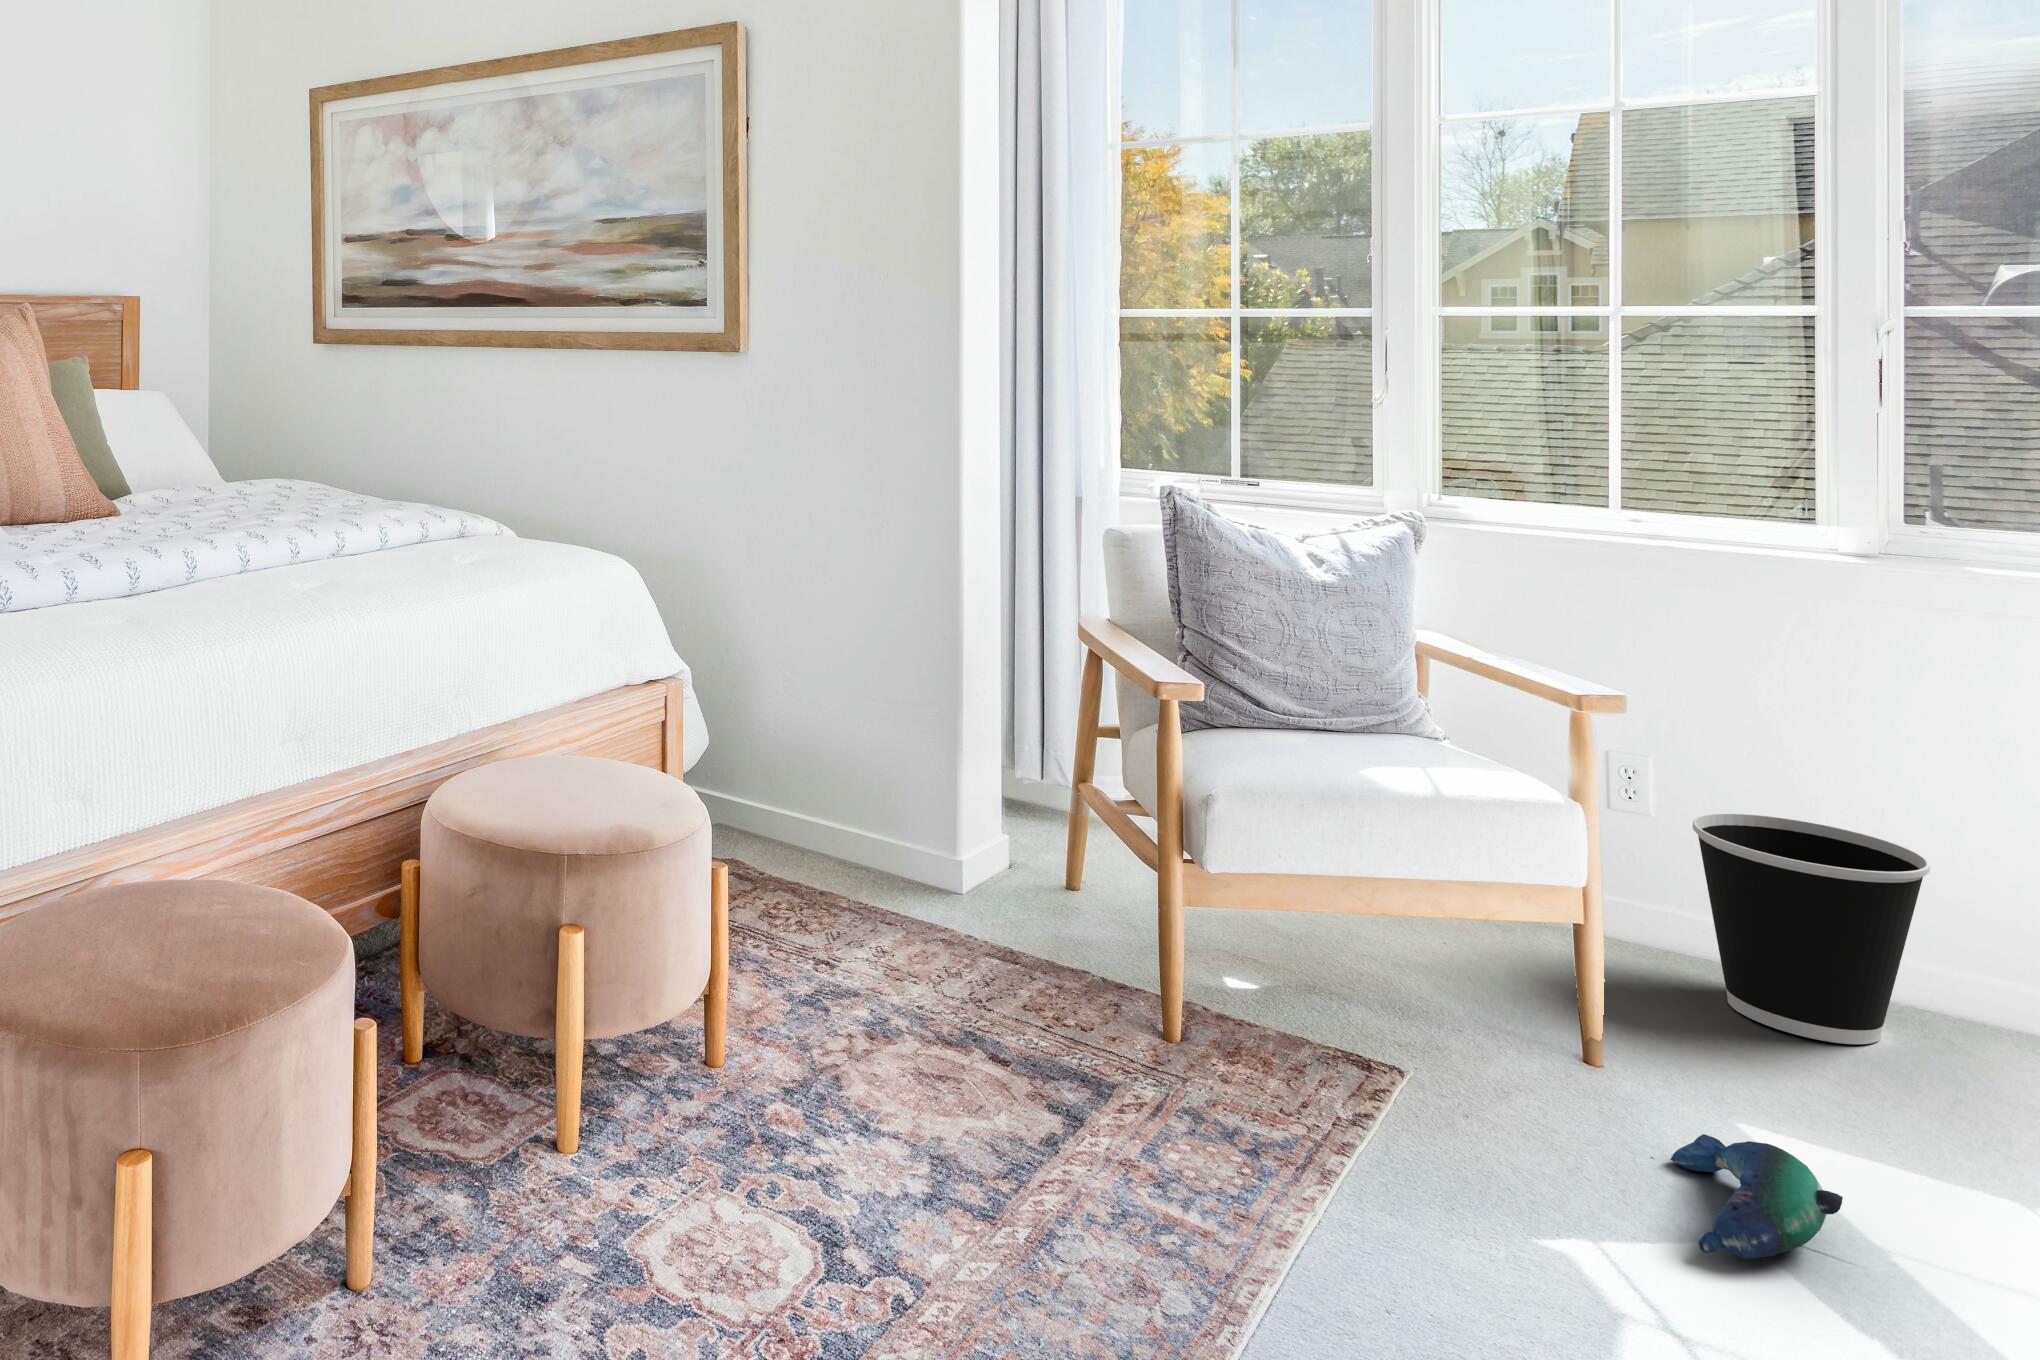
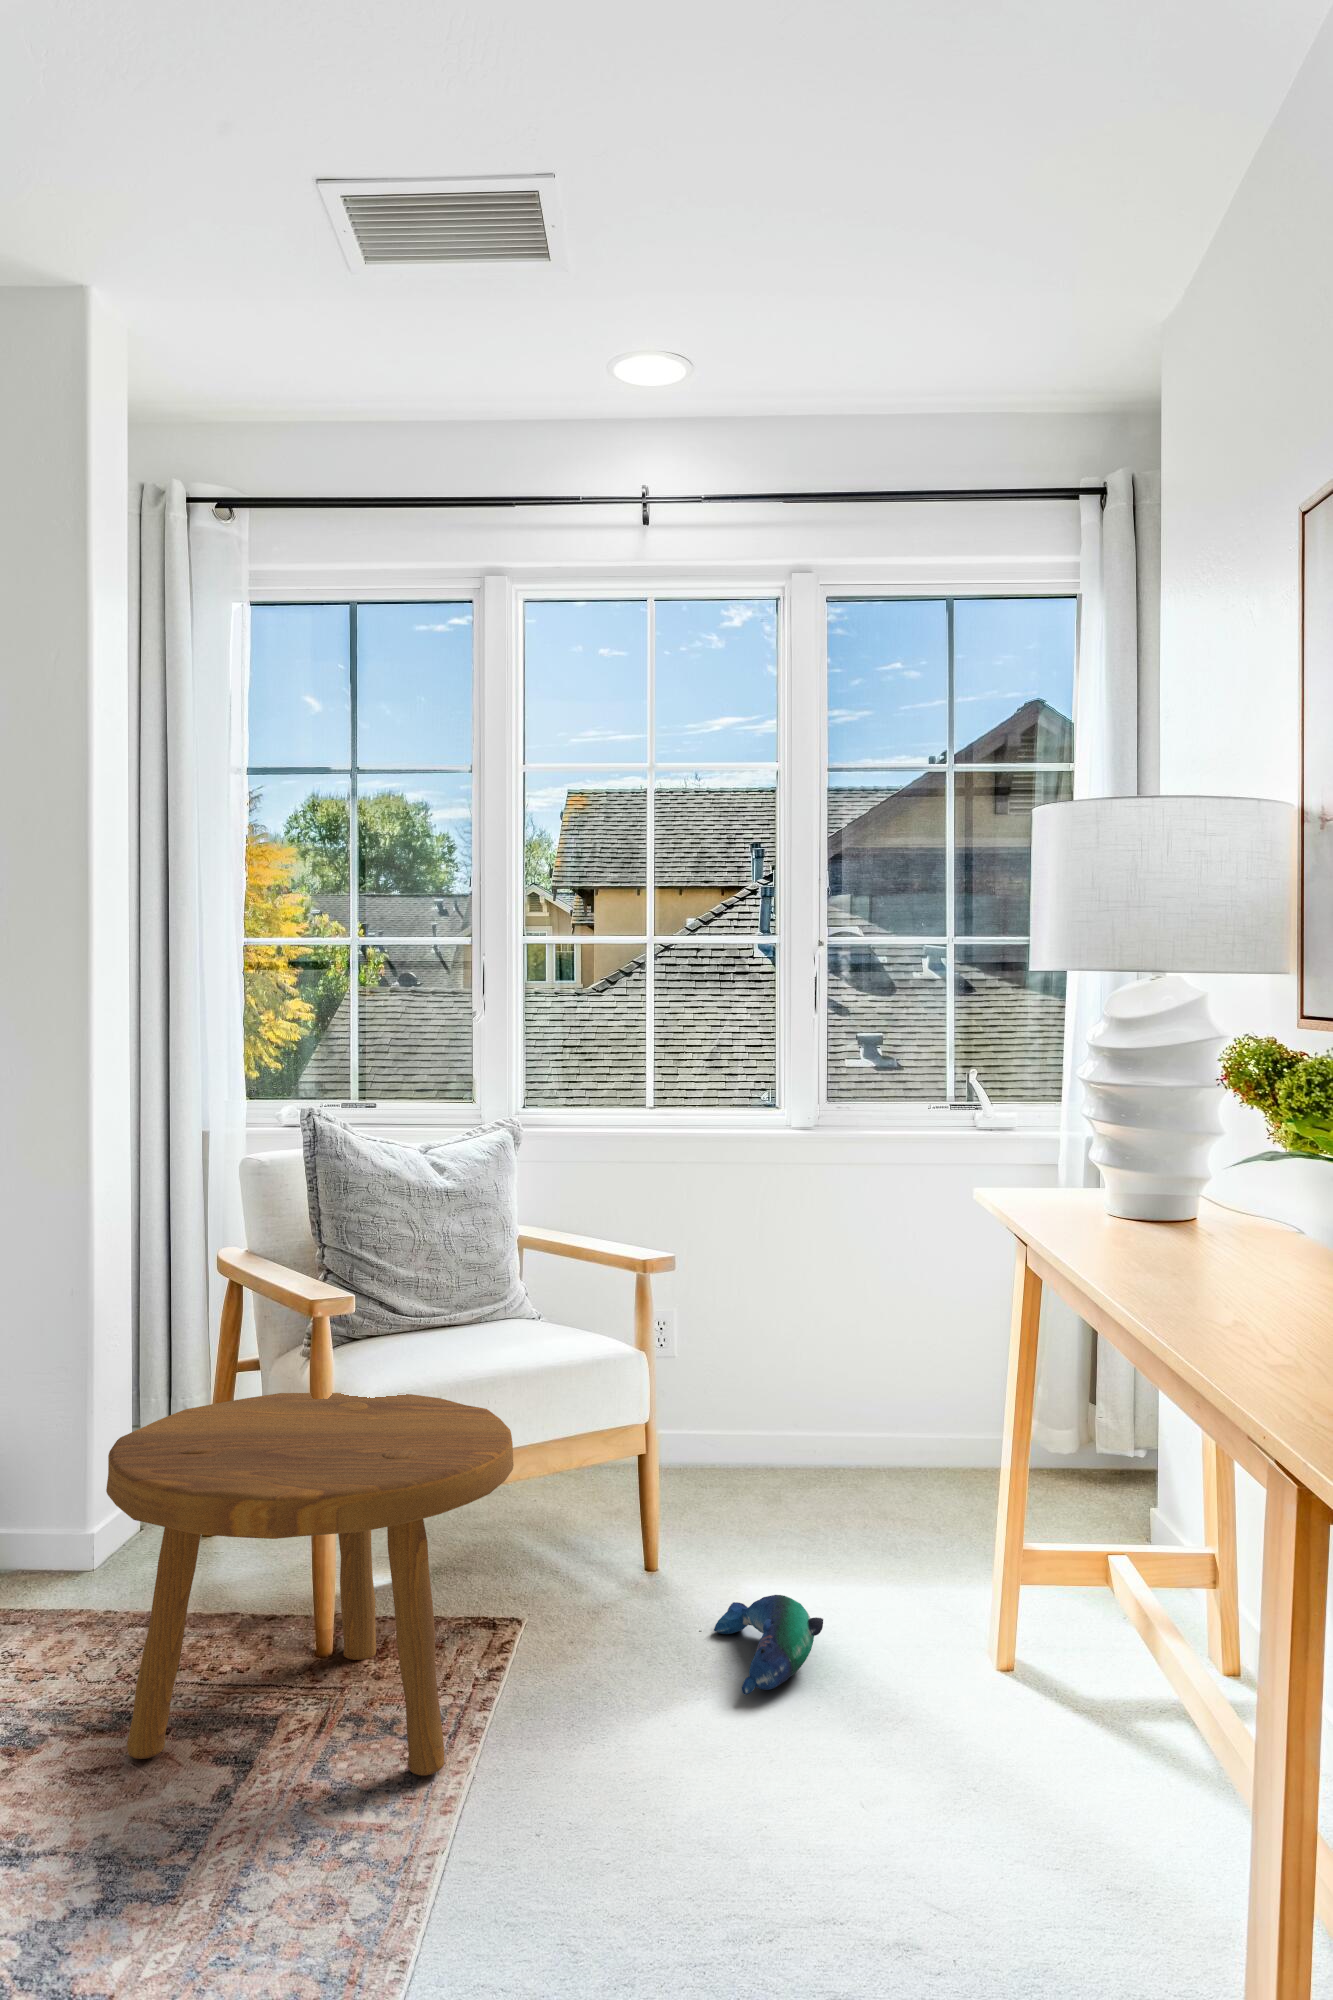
footstool: none [952,768,1380,1199] -> present [106,1393,514,1775]
wastebasket: present [1693,814,1930,1044] -> none [706,1343,845,1509]

